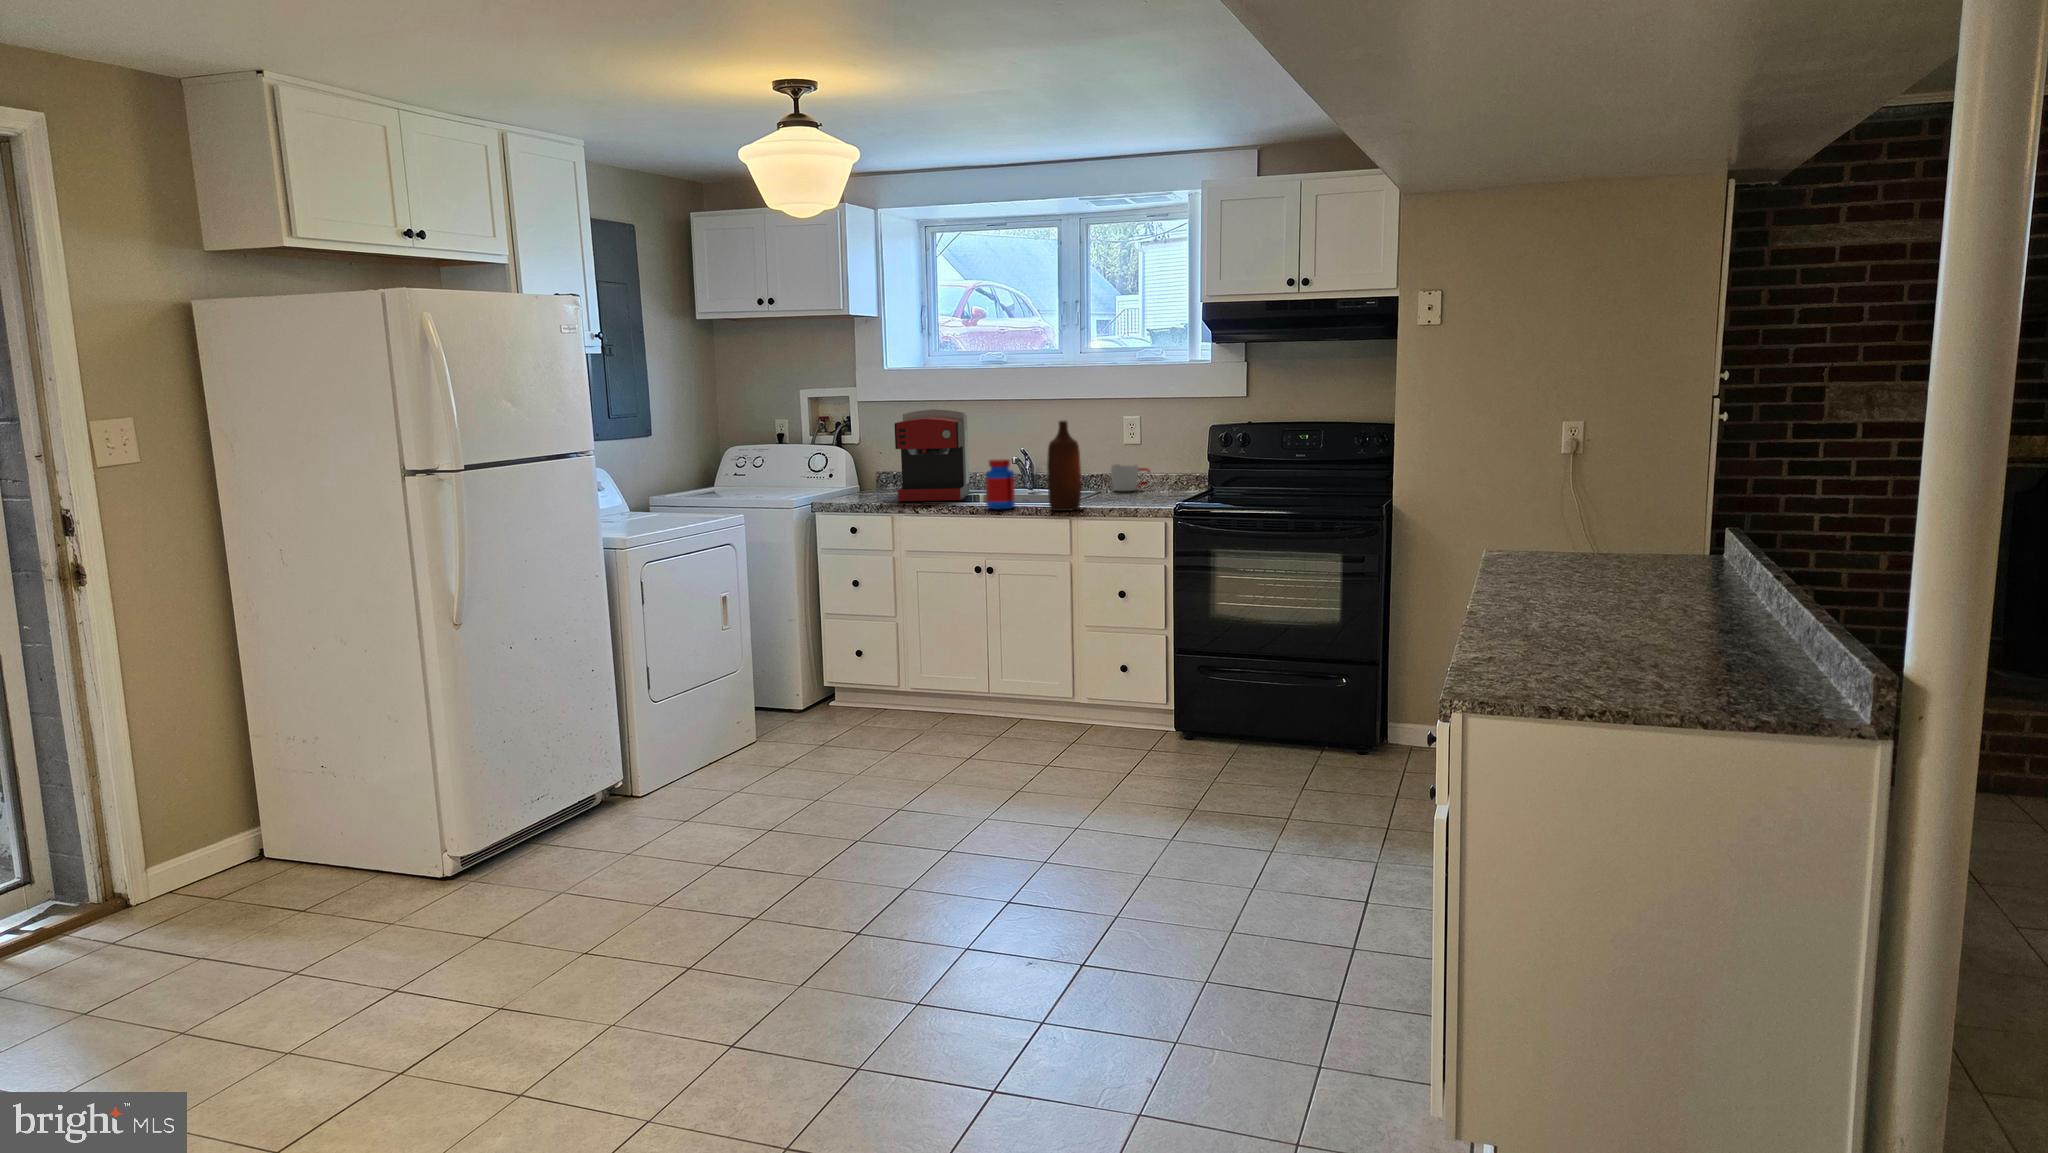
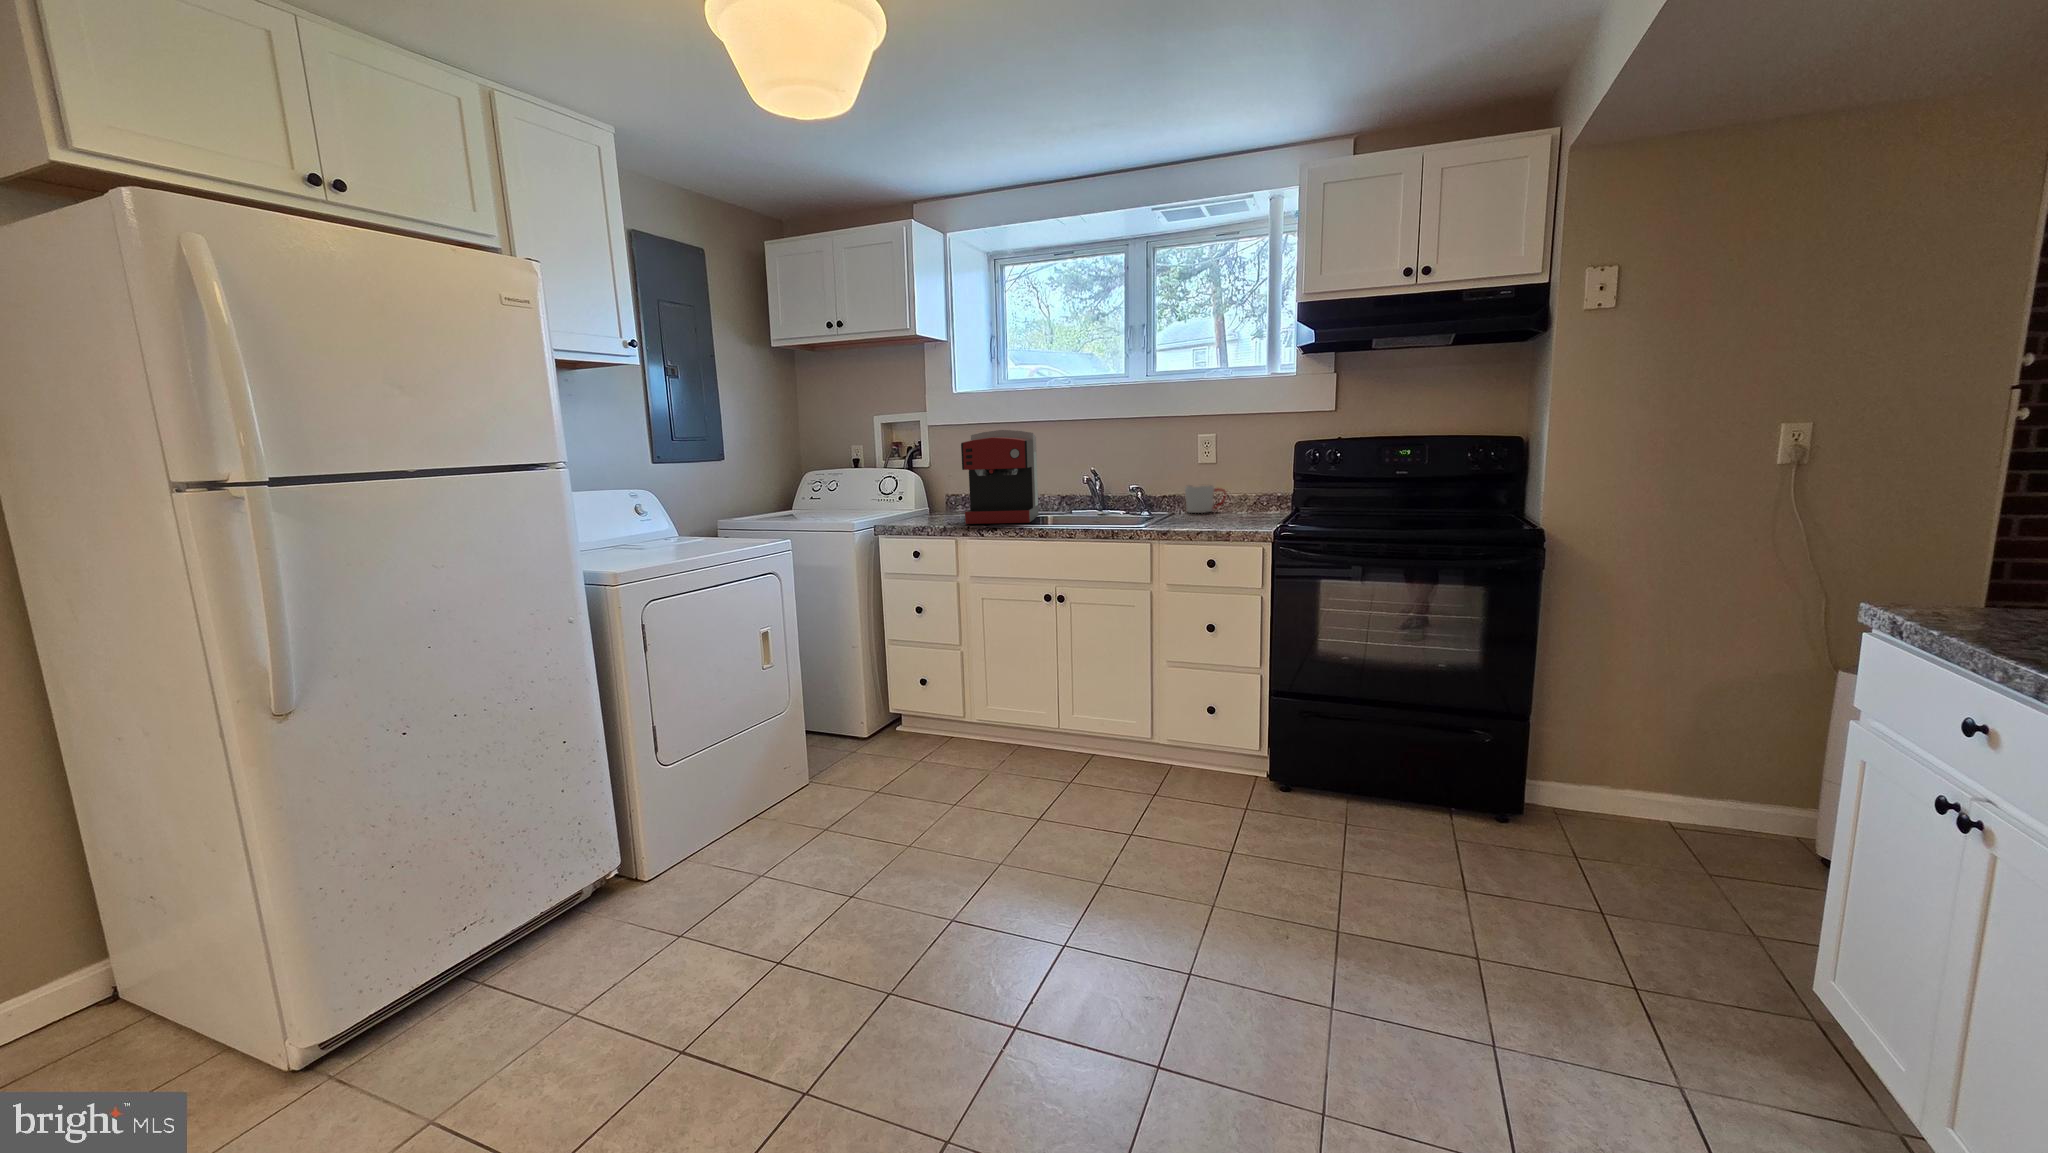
bottle: present [1047,421,1081,511] -> none [1126,434,1162,534]
jar: present [986,459,1015,509] -> none [1057,478,1088,532]

